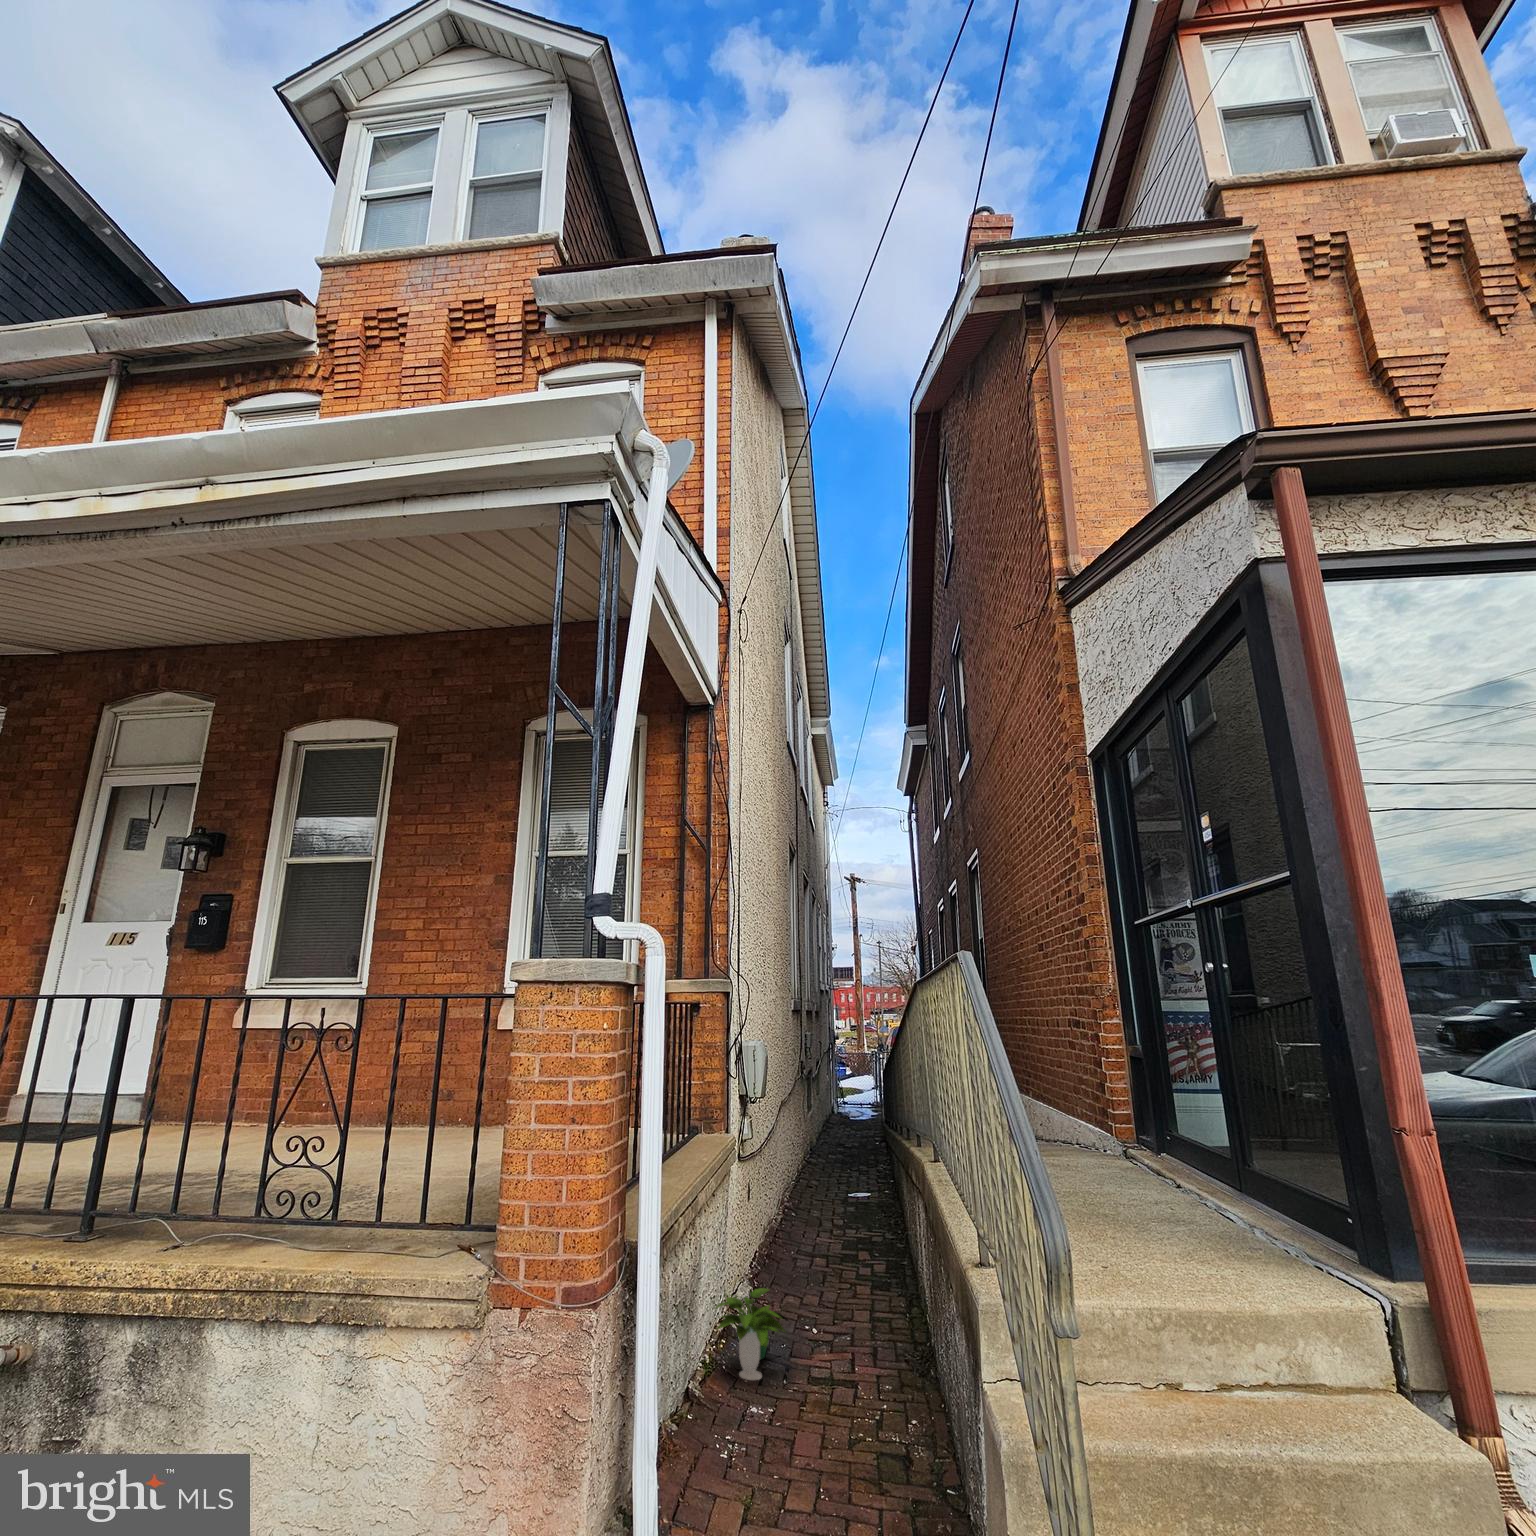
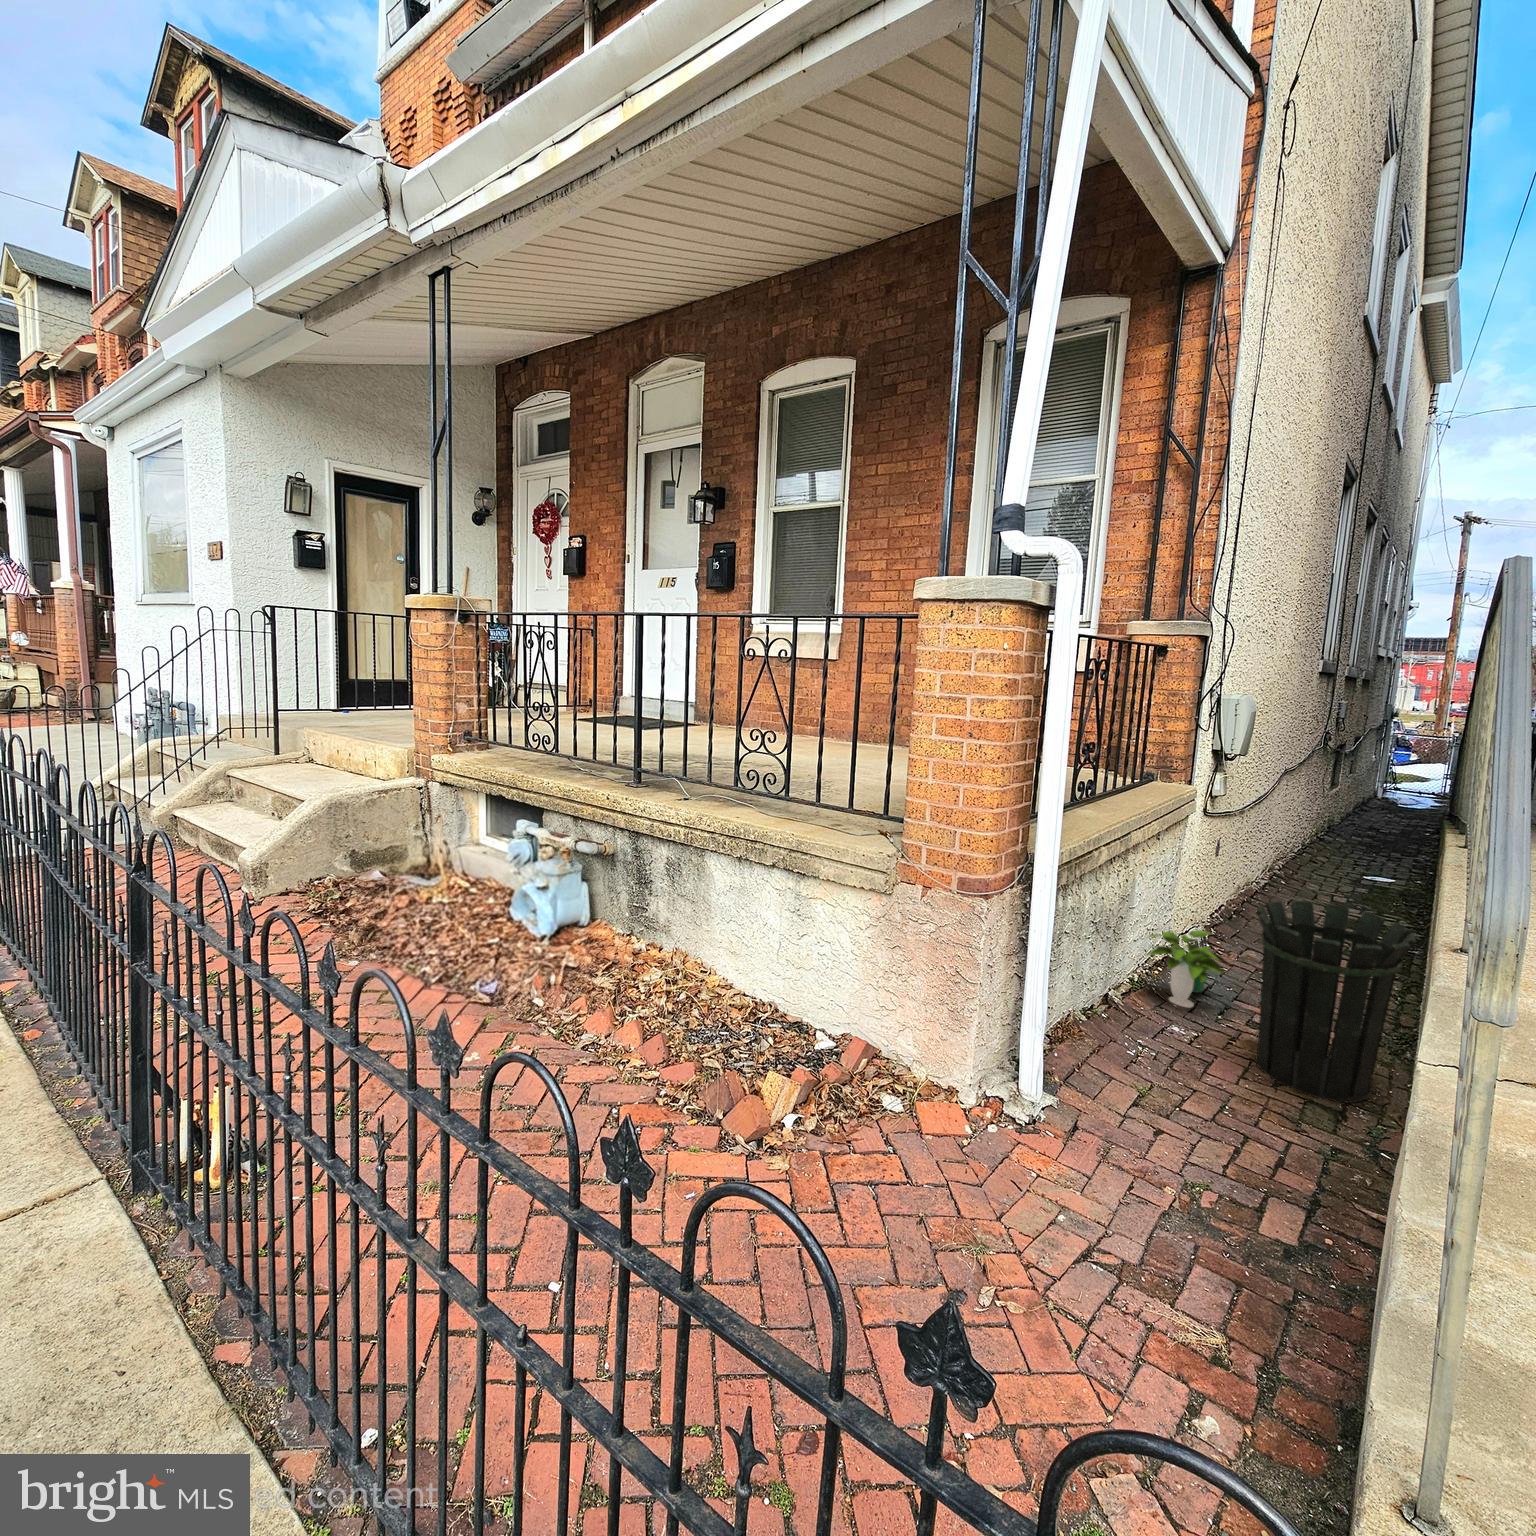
waste bin: none [812,1238,932,1451] -> present [1256,901,1416,1103]

